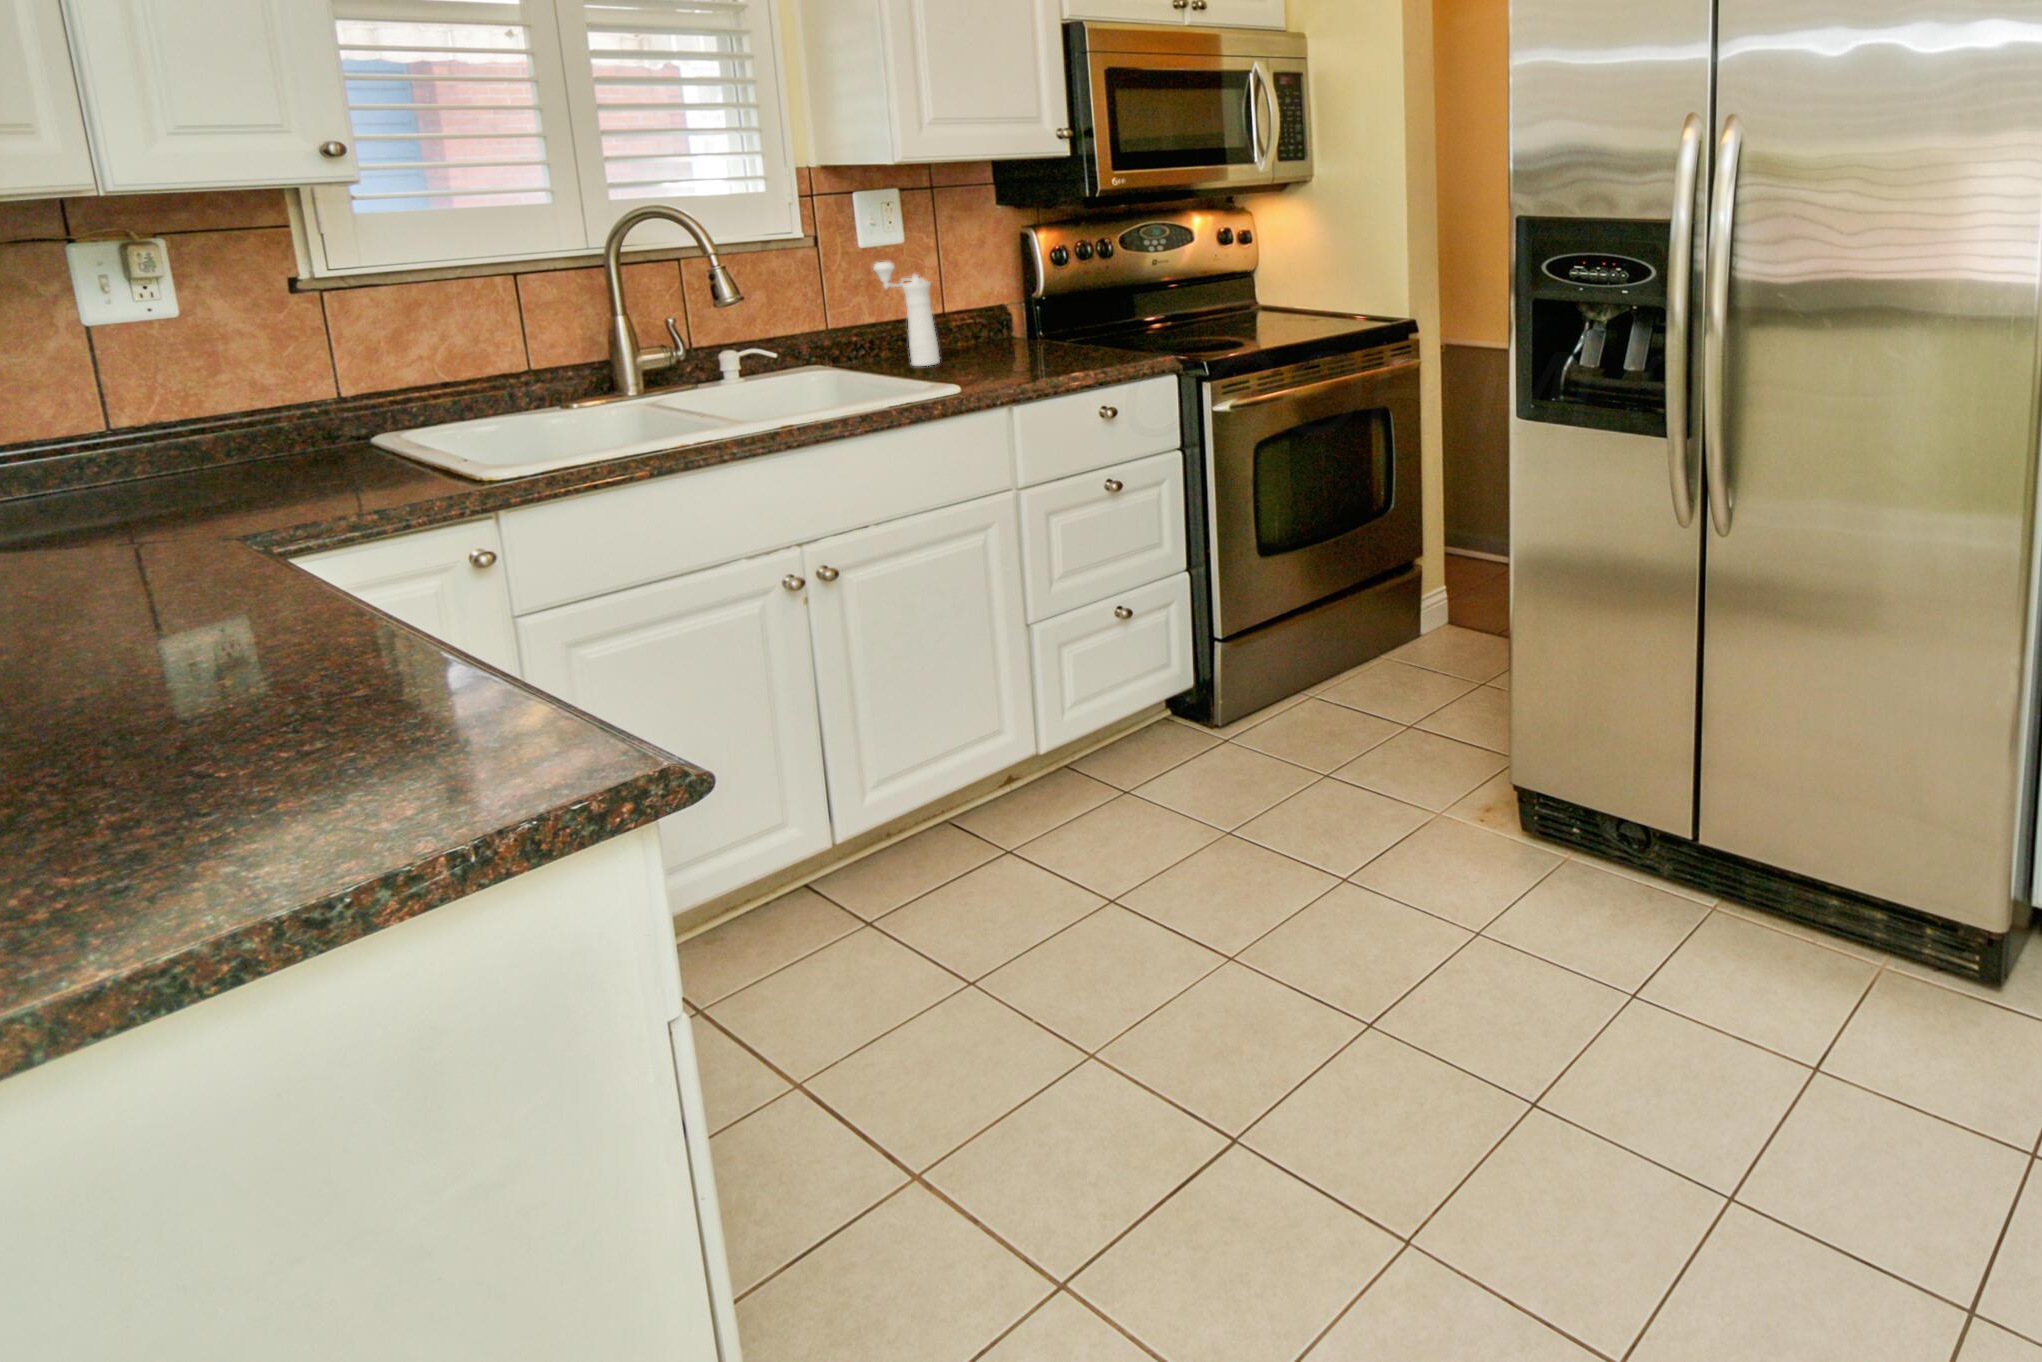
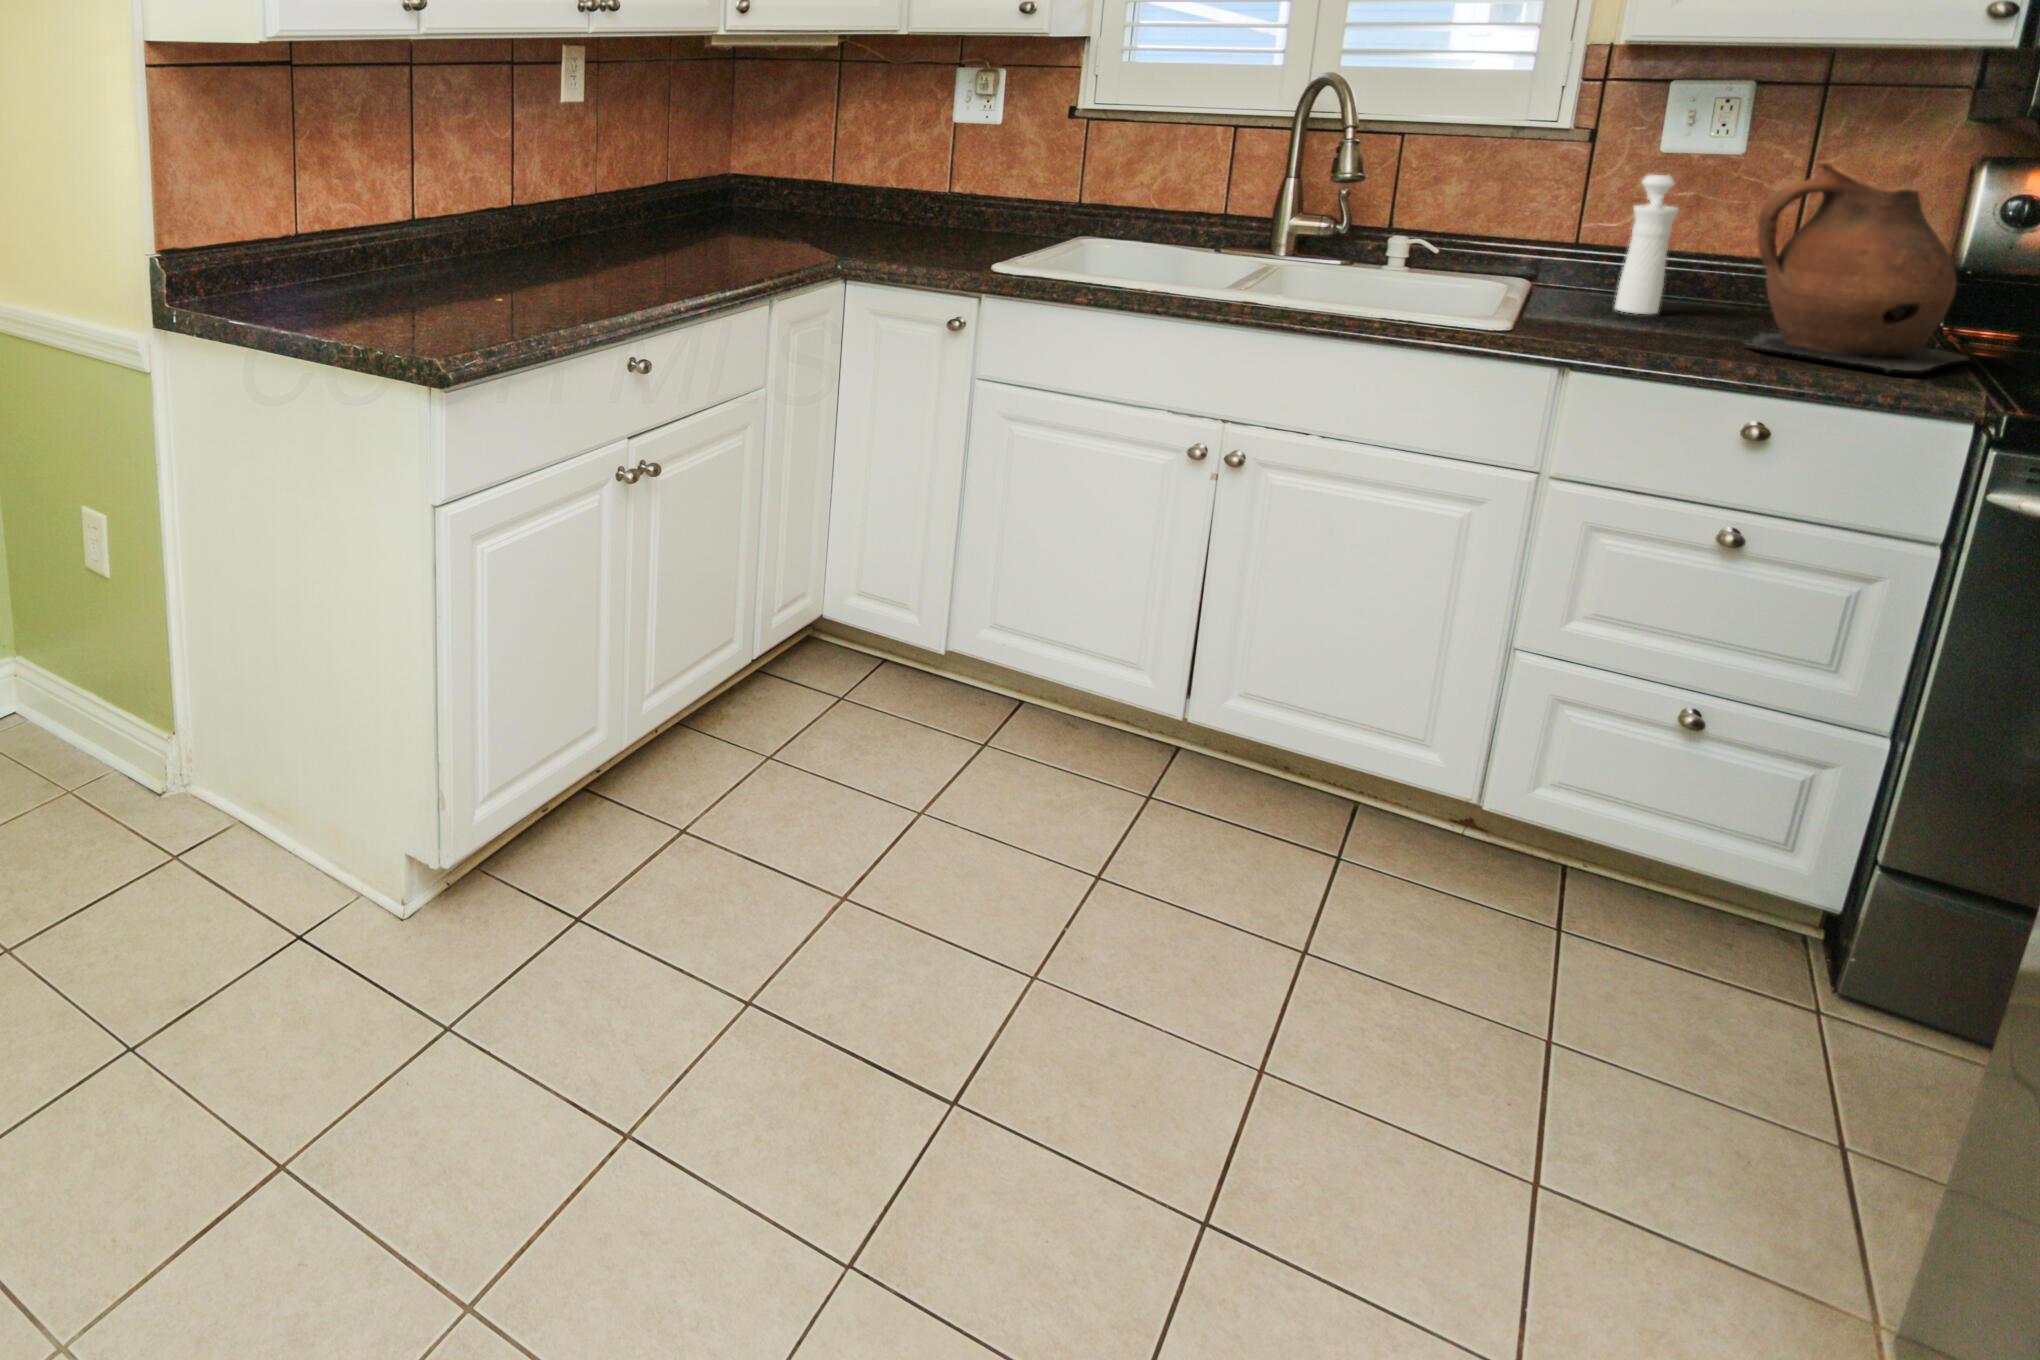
ceramic pitcher: none [1015,230,1130,360] -> present [1745,161,1970,372]

